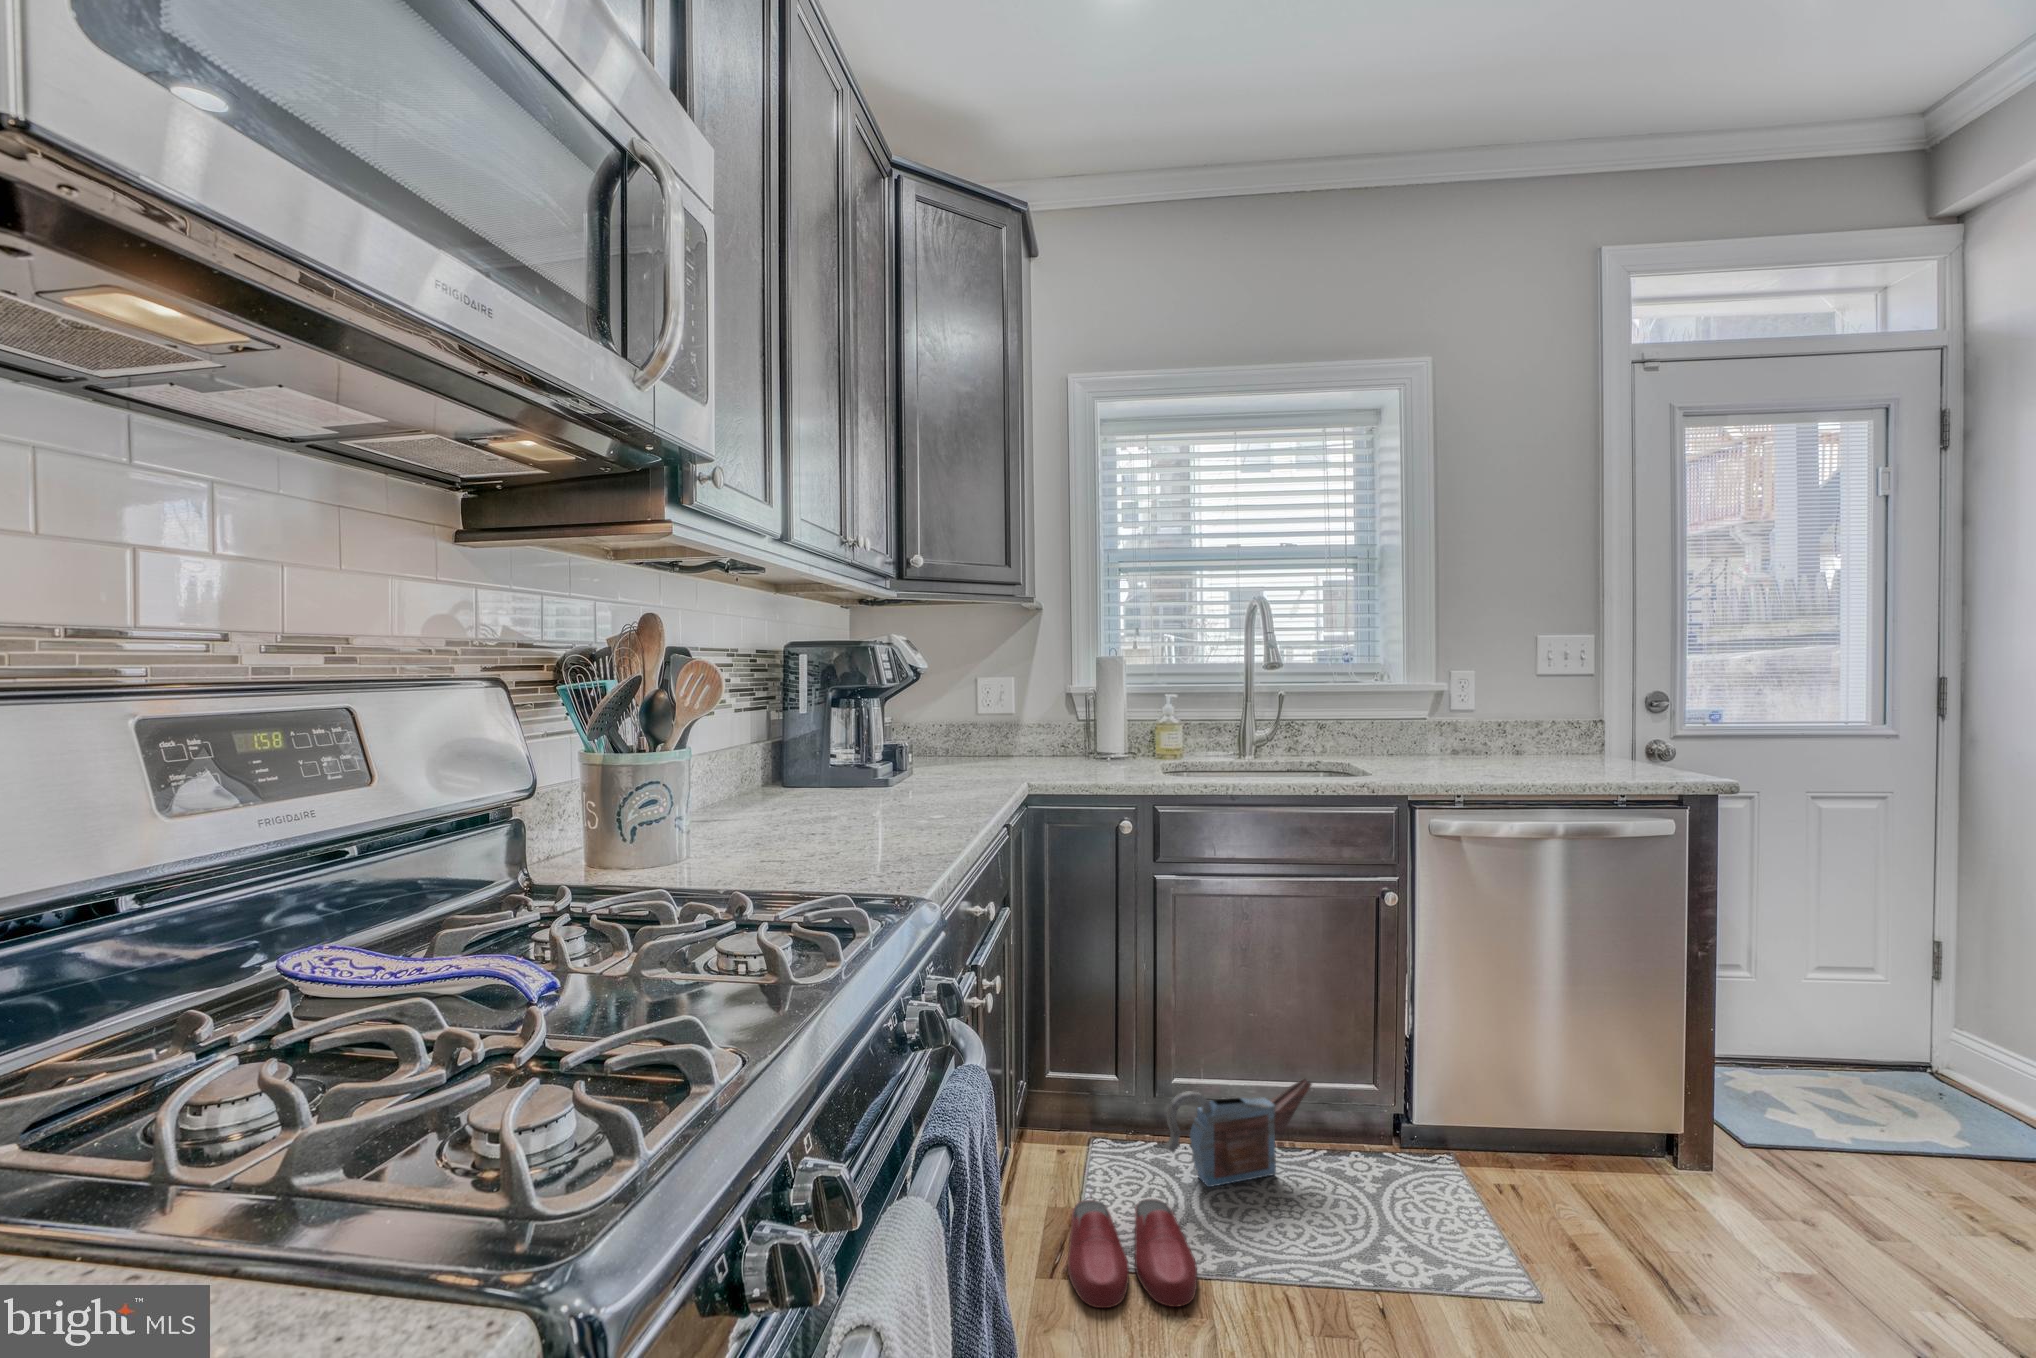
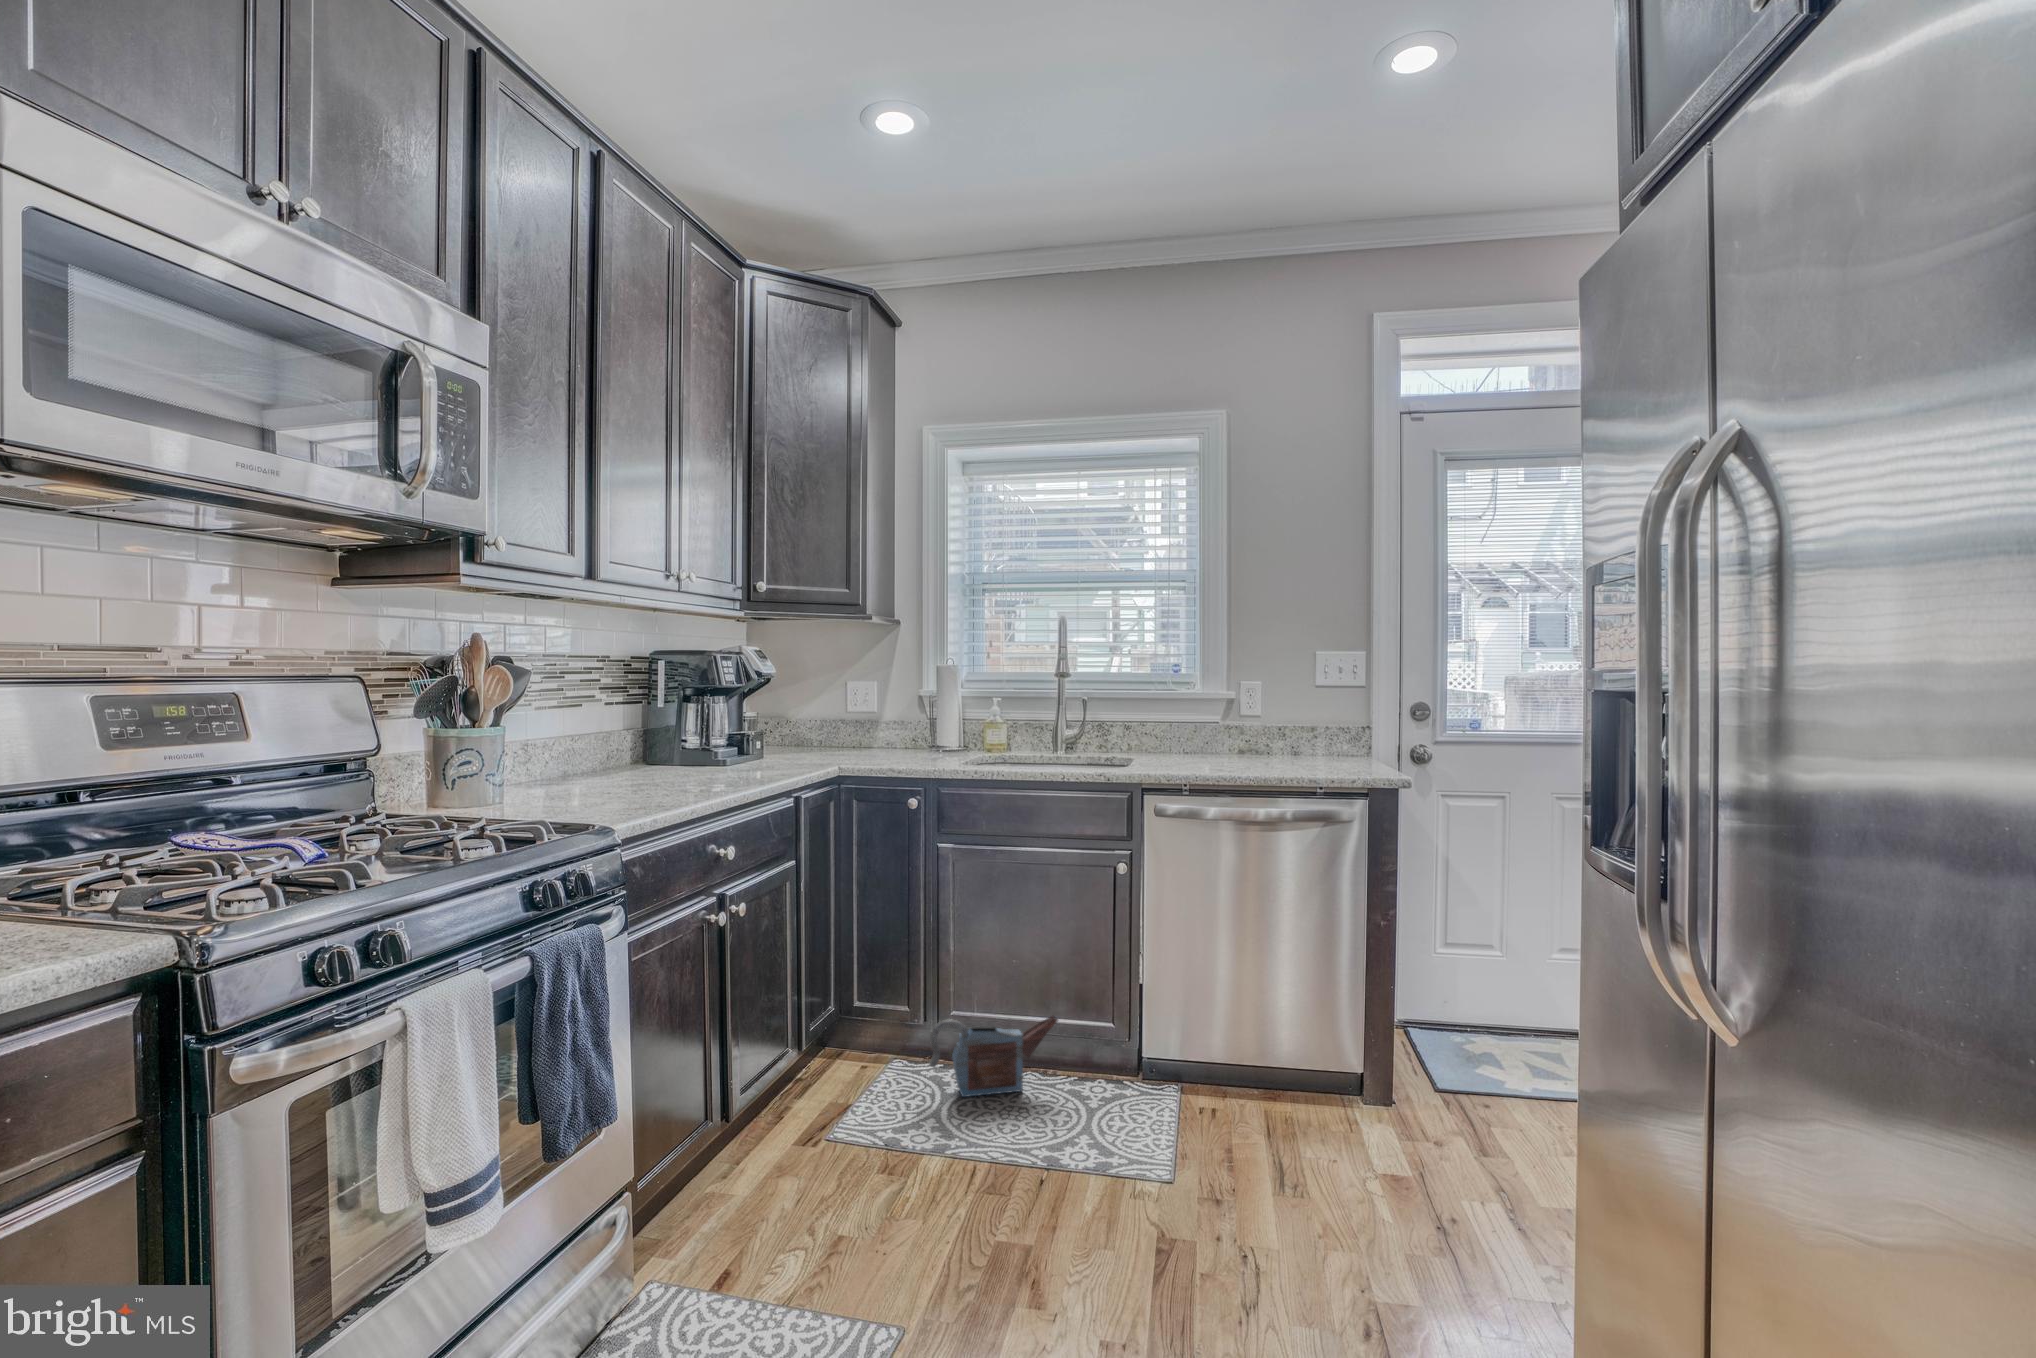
slippers: present [1068,1199,1197,1308] -> none [815,1098,916,1167]

